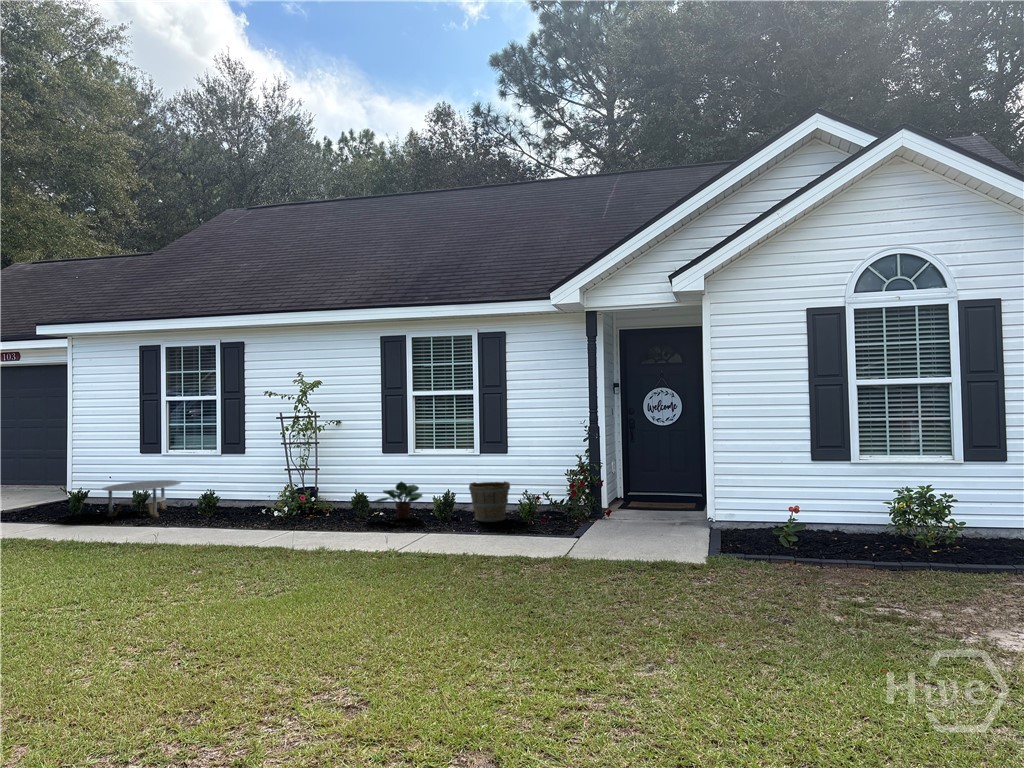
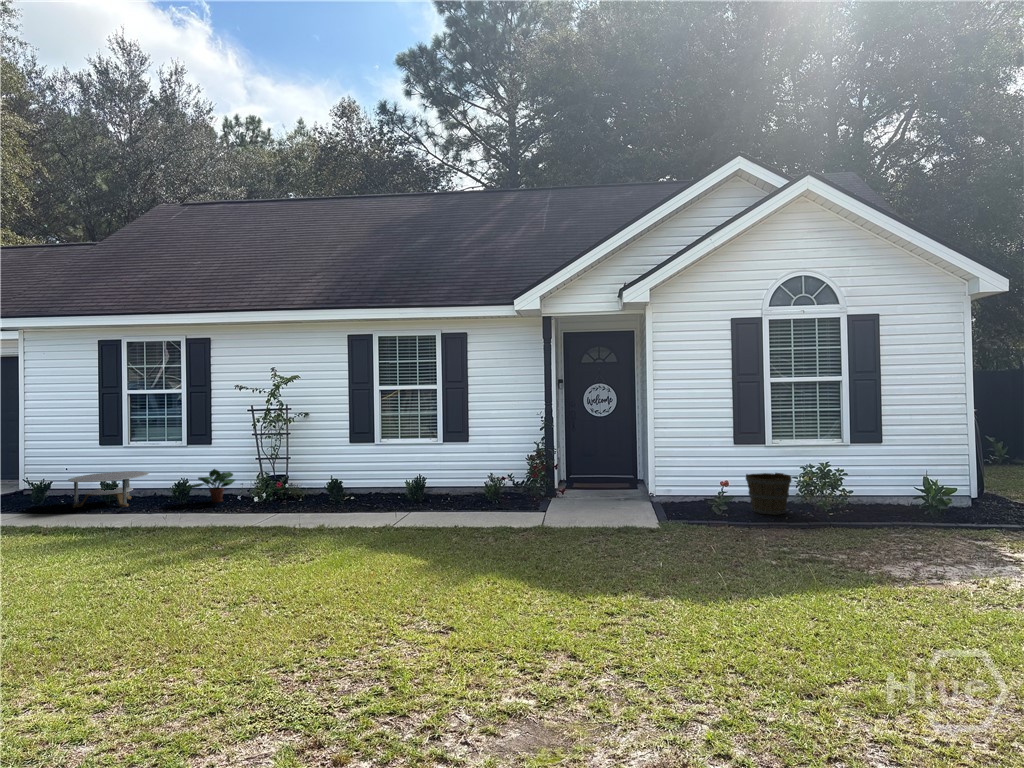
potted plant: present [373,482,422,519] -> present [186,469,235,503]
wooden bucket: present [469,482,510,522] -> present [746,473,791,515]

